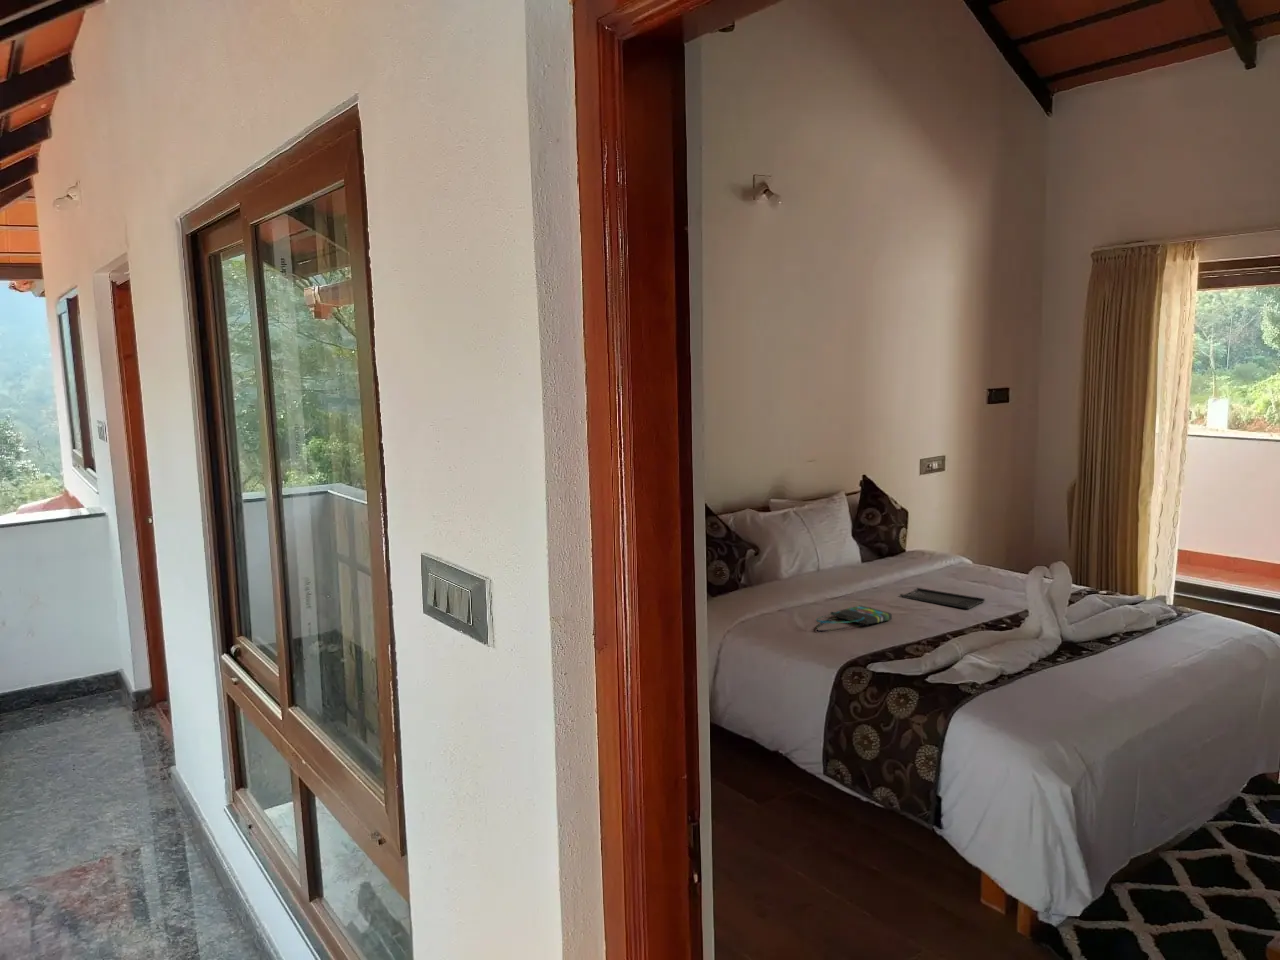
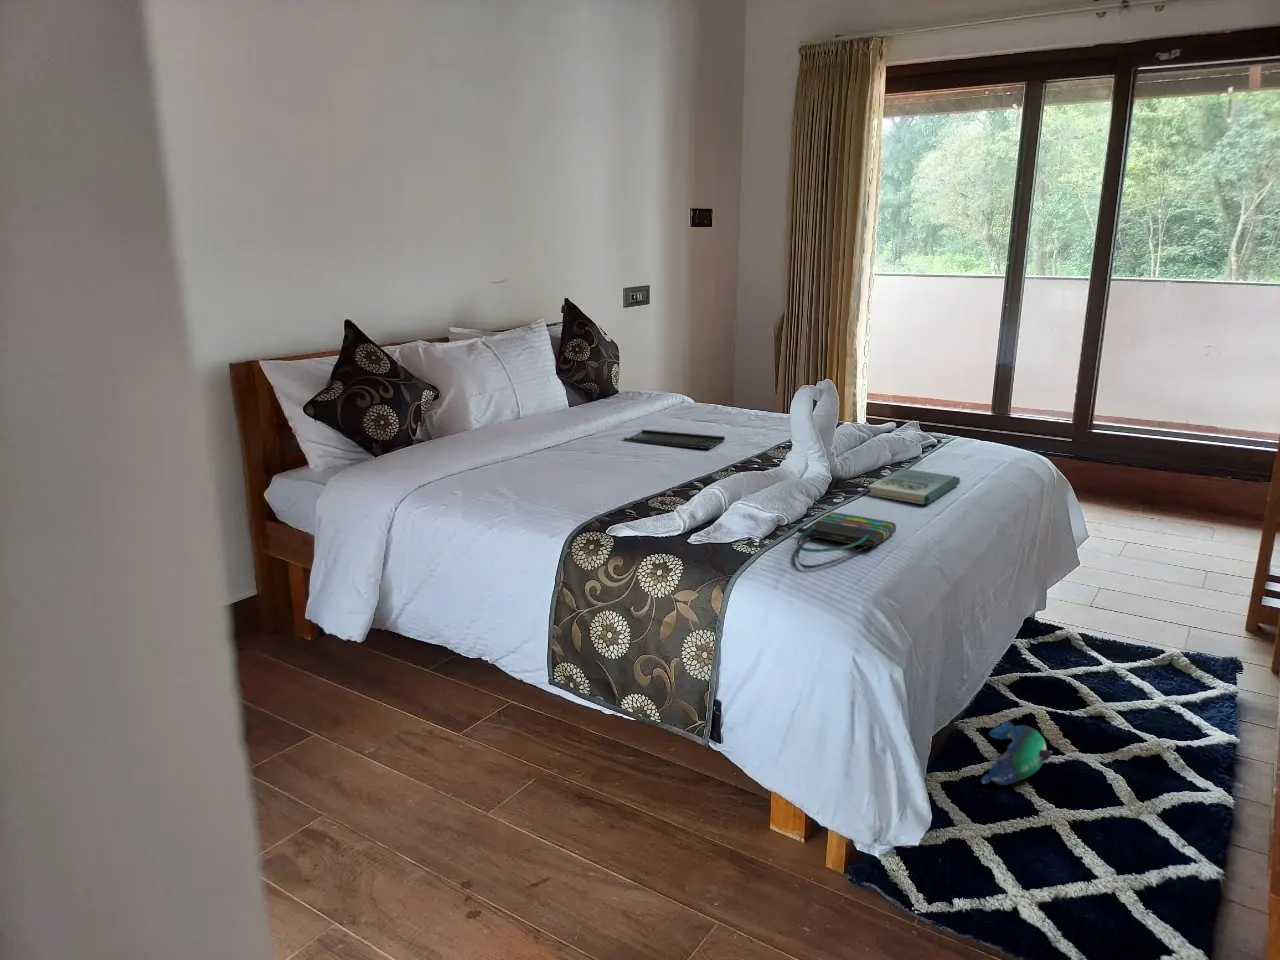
tote bag: present [817,606,892,632] -> present [797,512,896,569]
book: none [1085,638,1172,670] -> present [868,469,960,504]
plush toy: none [1162,855,1228,902] -> present [981,721,1052,785]

